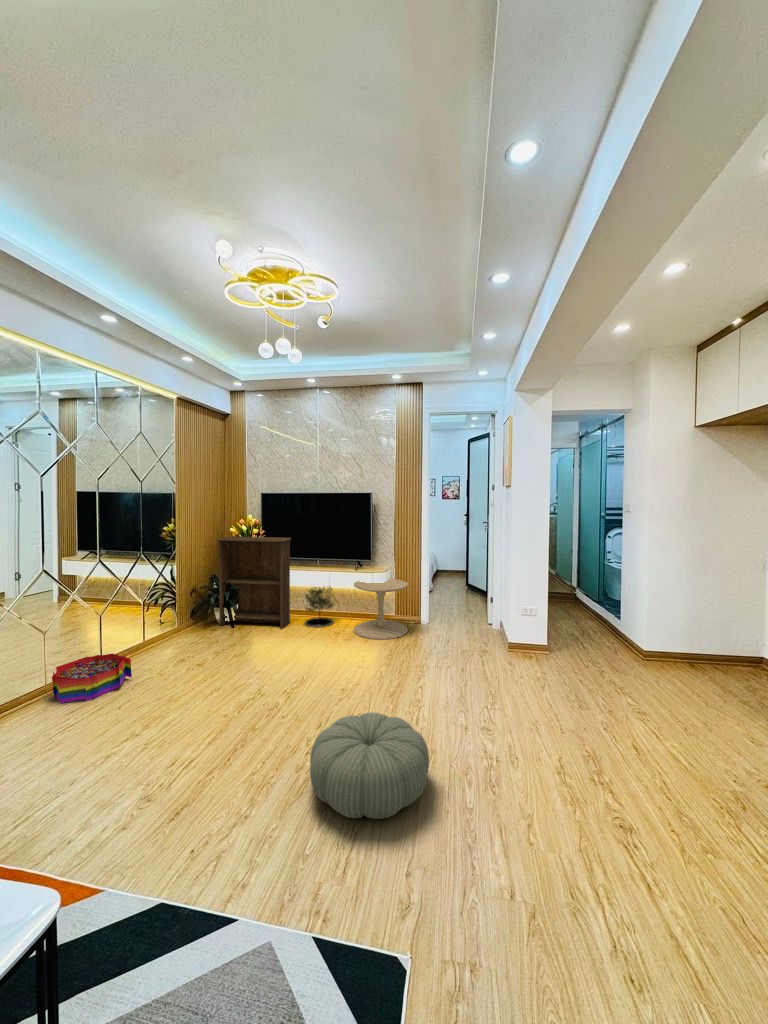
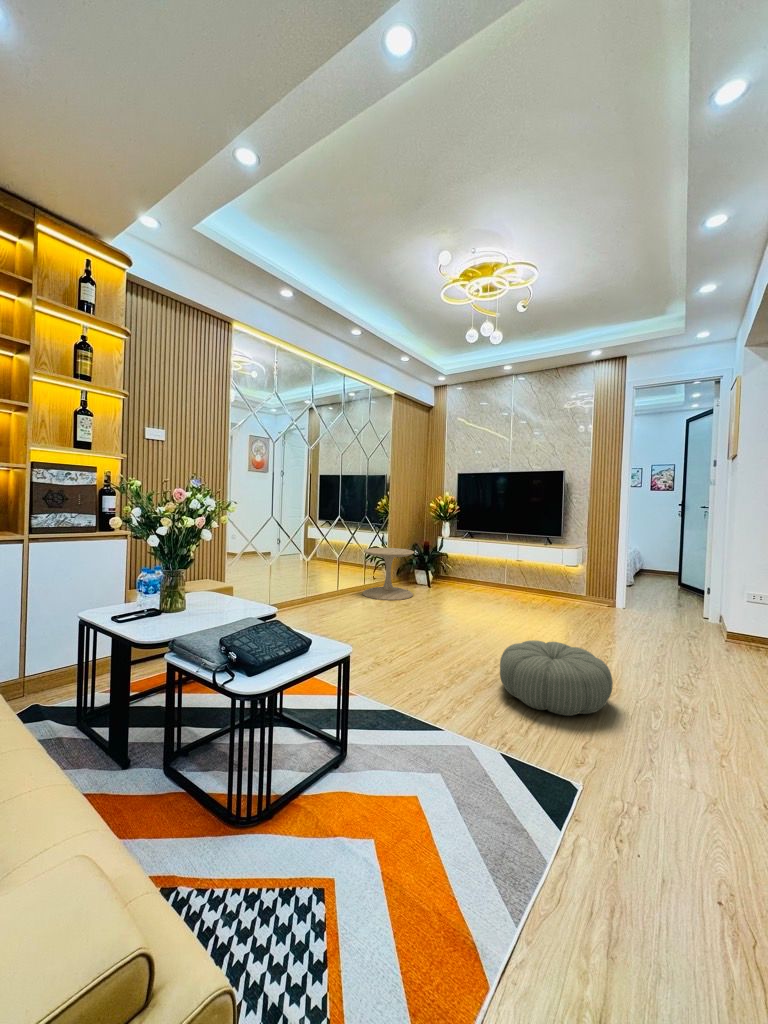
bookshelf: present [217,537,291,629] -> none [419,511,484,594]
side table: present [354,578,408,640] -> present [363,548,414,600]
potted tree: present [305,586,334,628] -> none [492,546,524,598]
storage bin: present [52,653,132,703] -> none [309,586,358,614]

